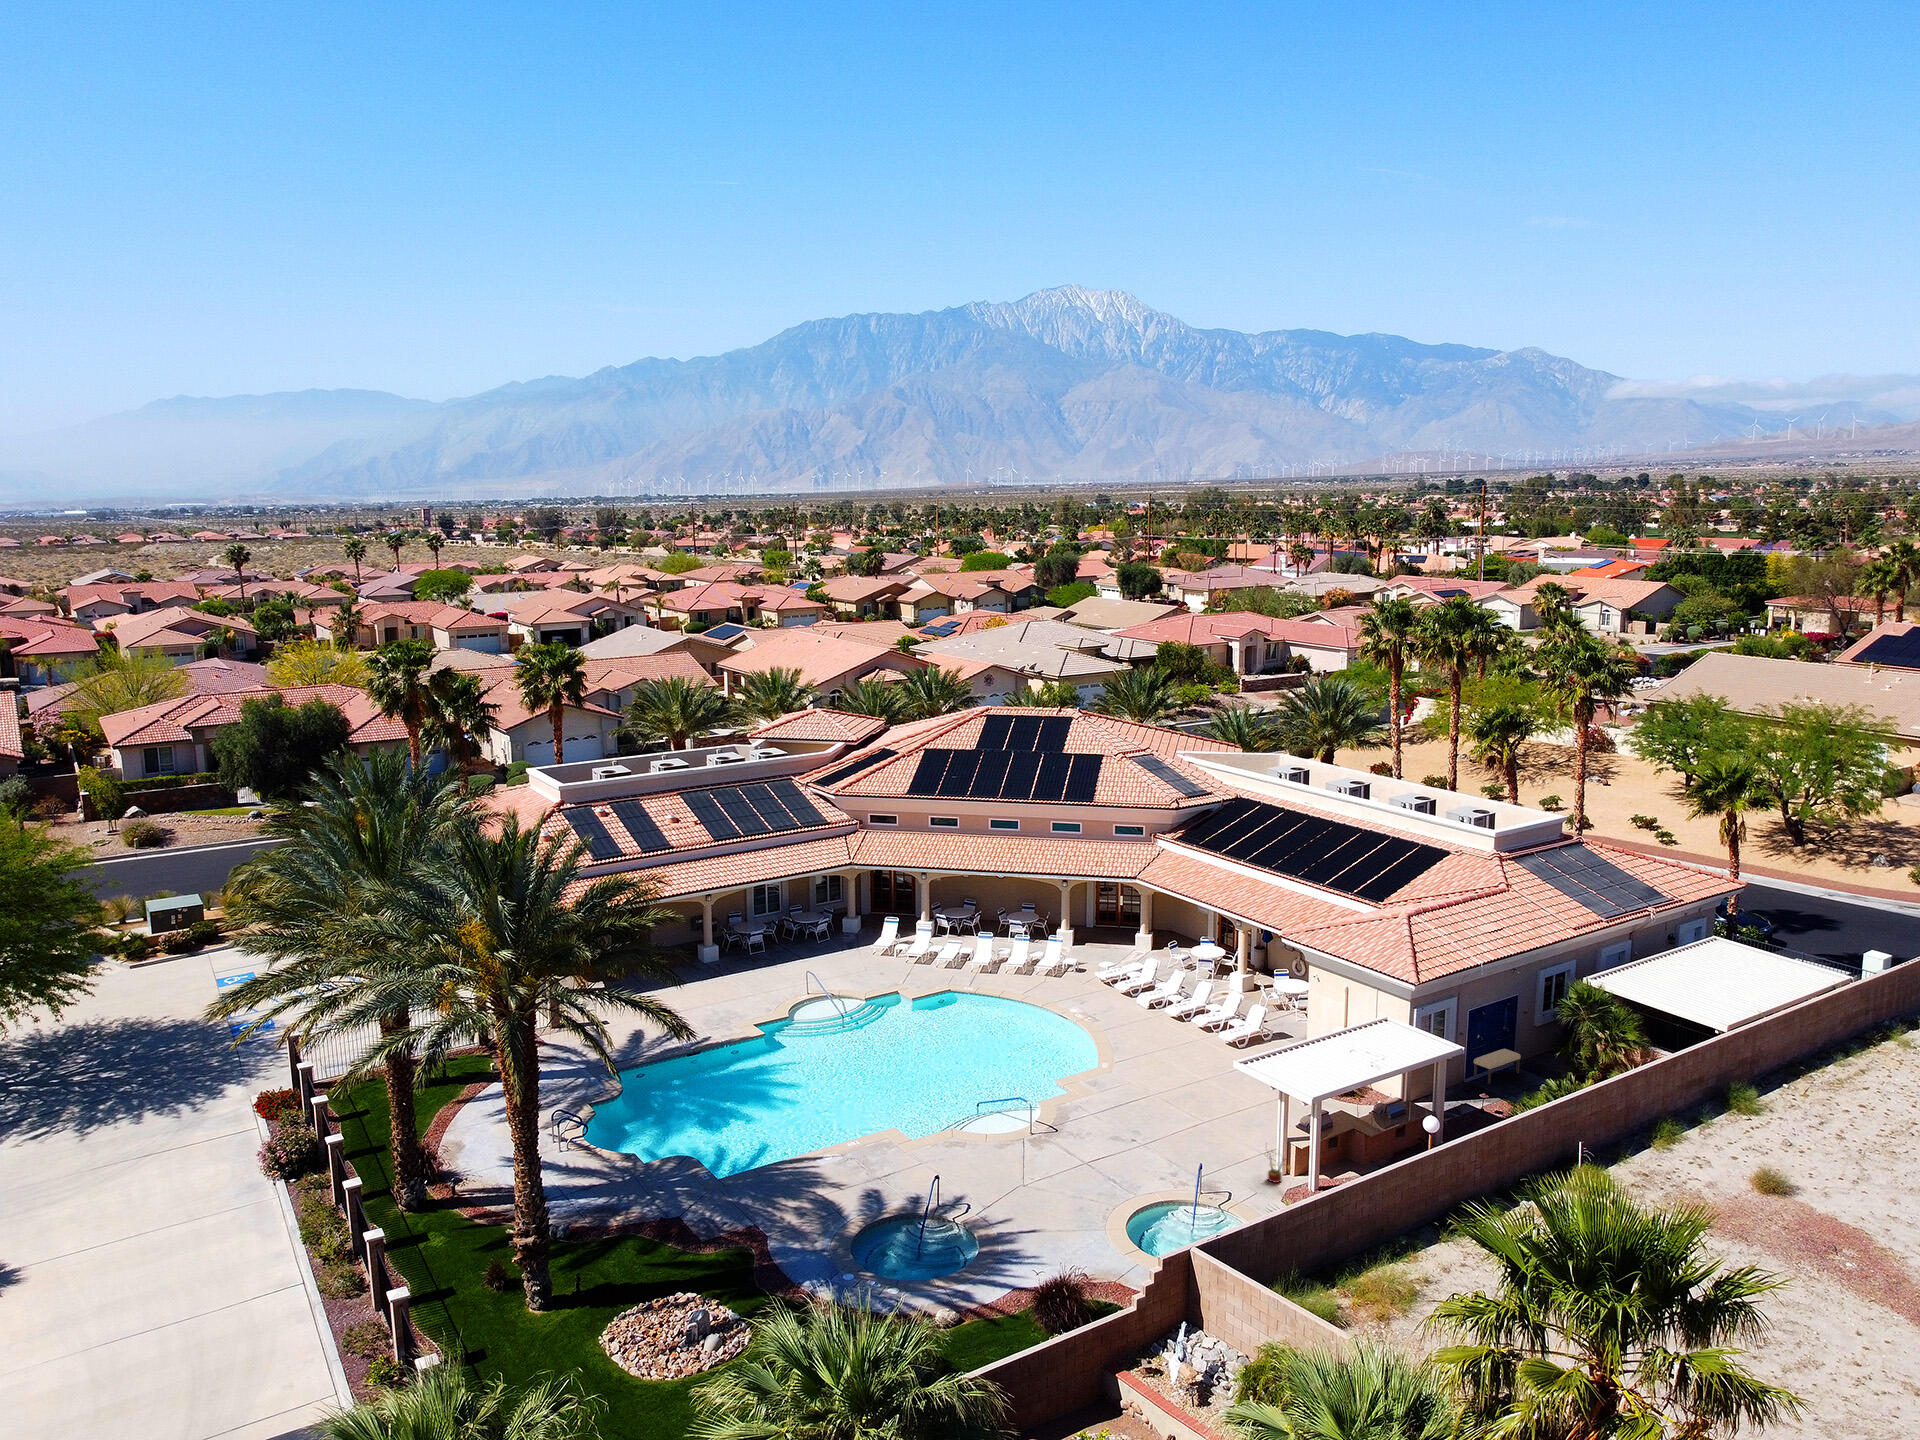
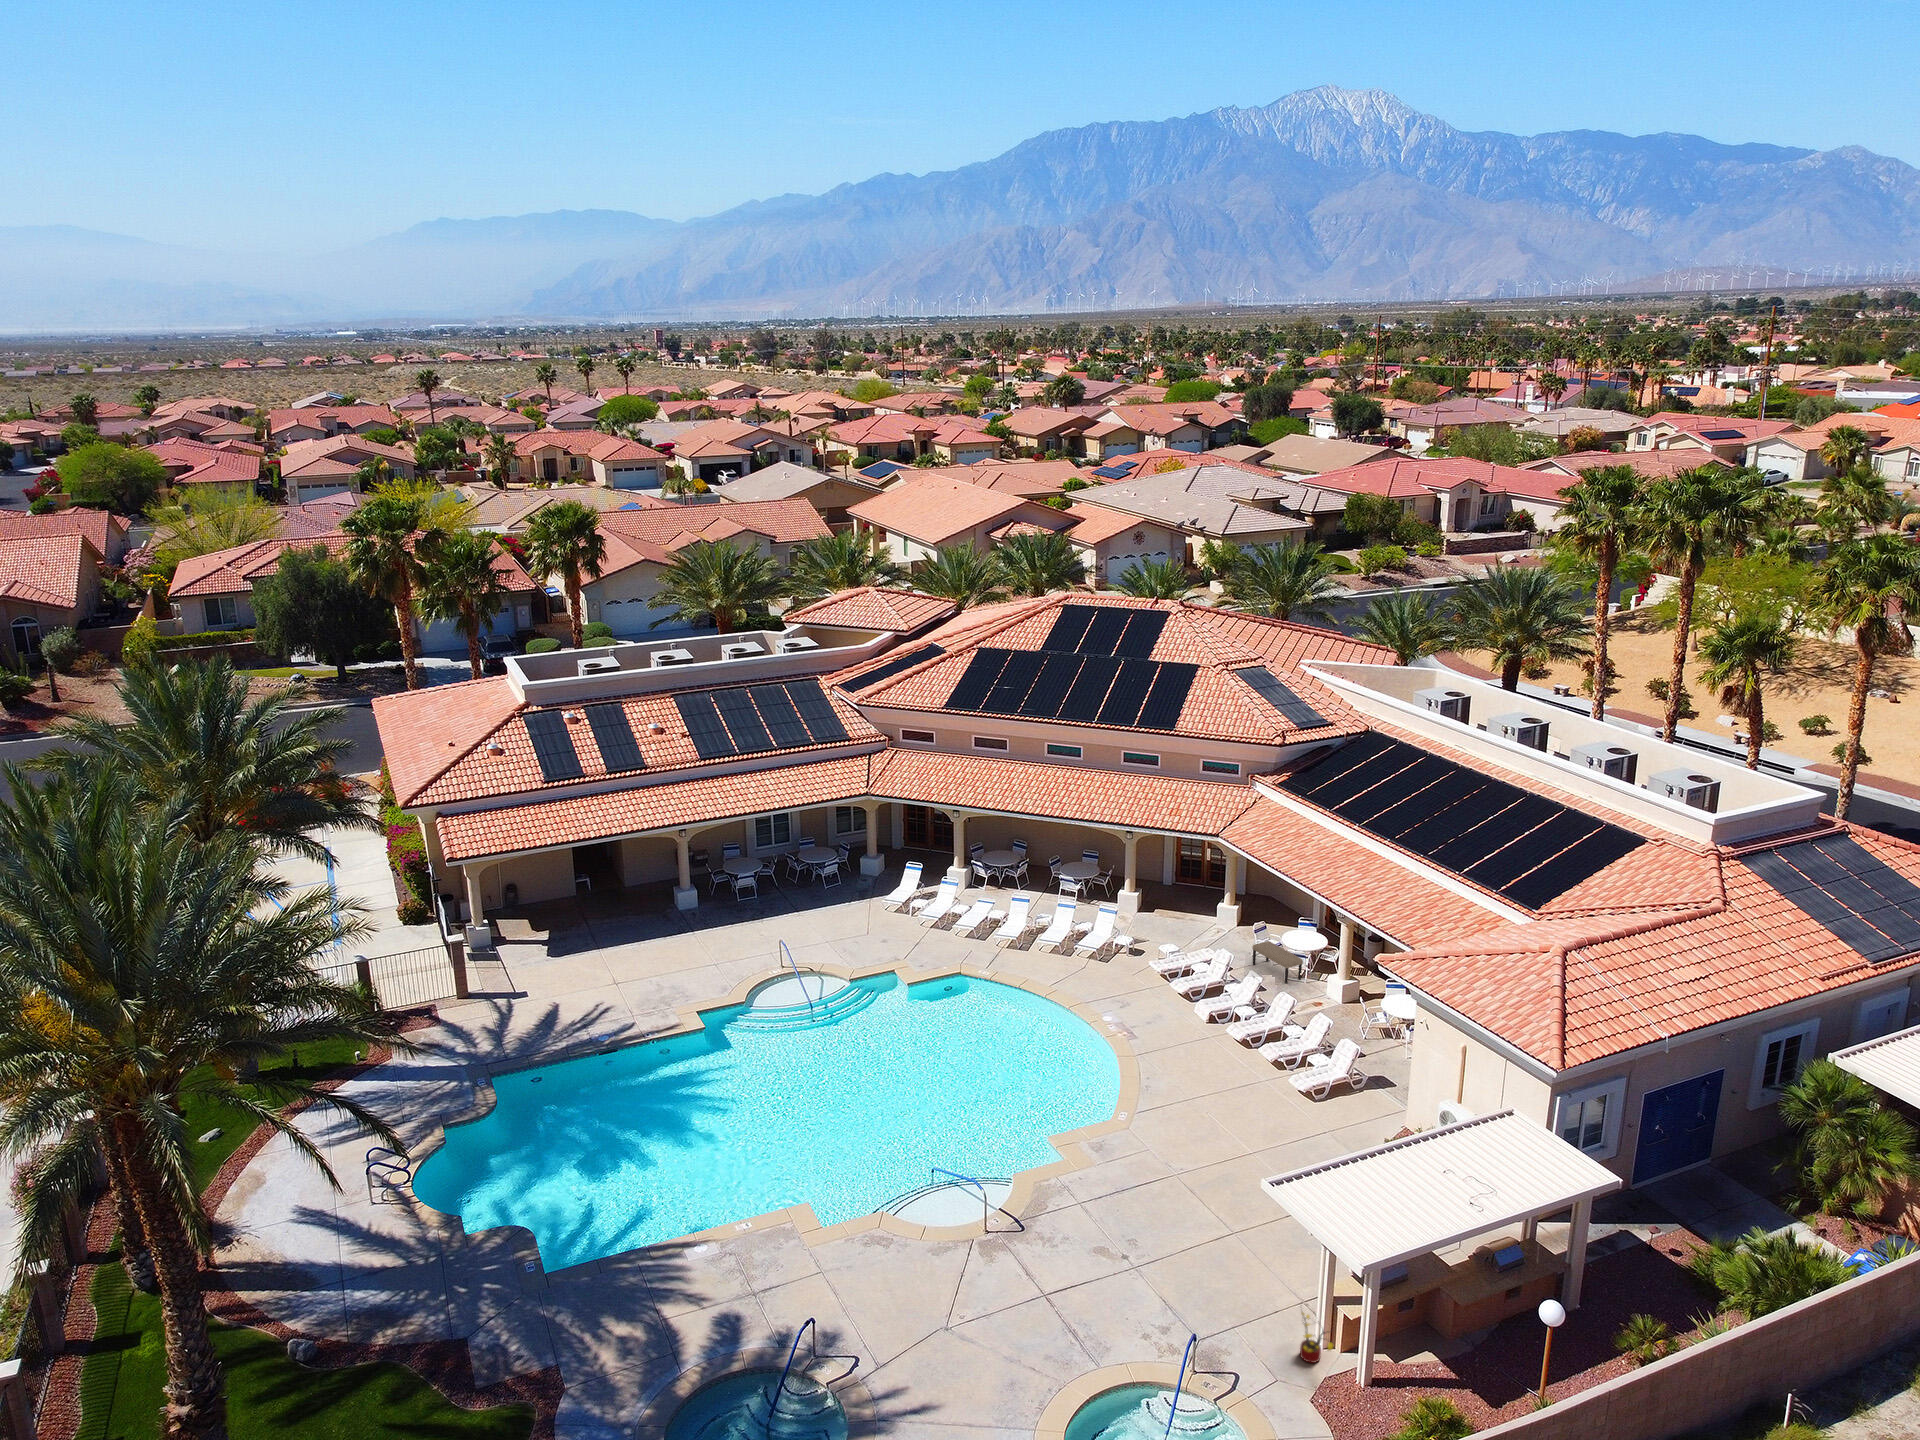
bench: present [1474,1049,1521,1084] -> present [1252,941,1303,983]

